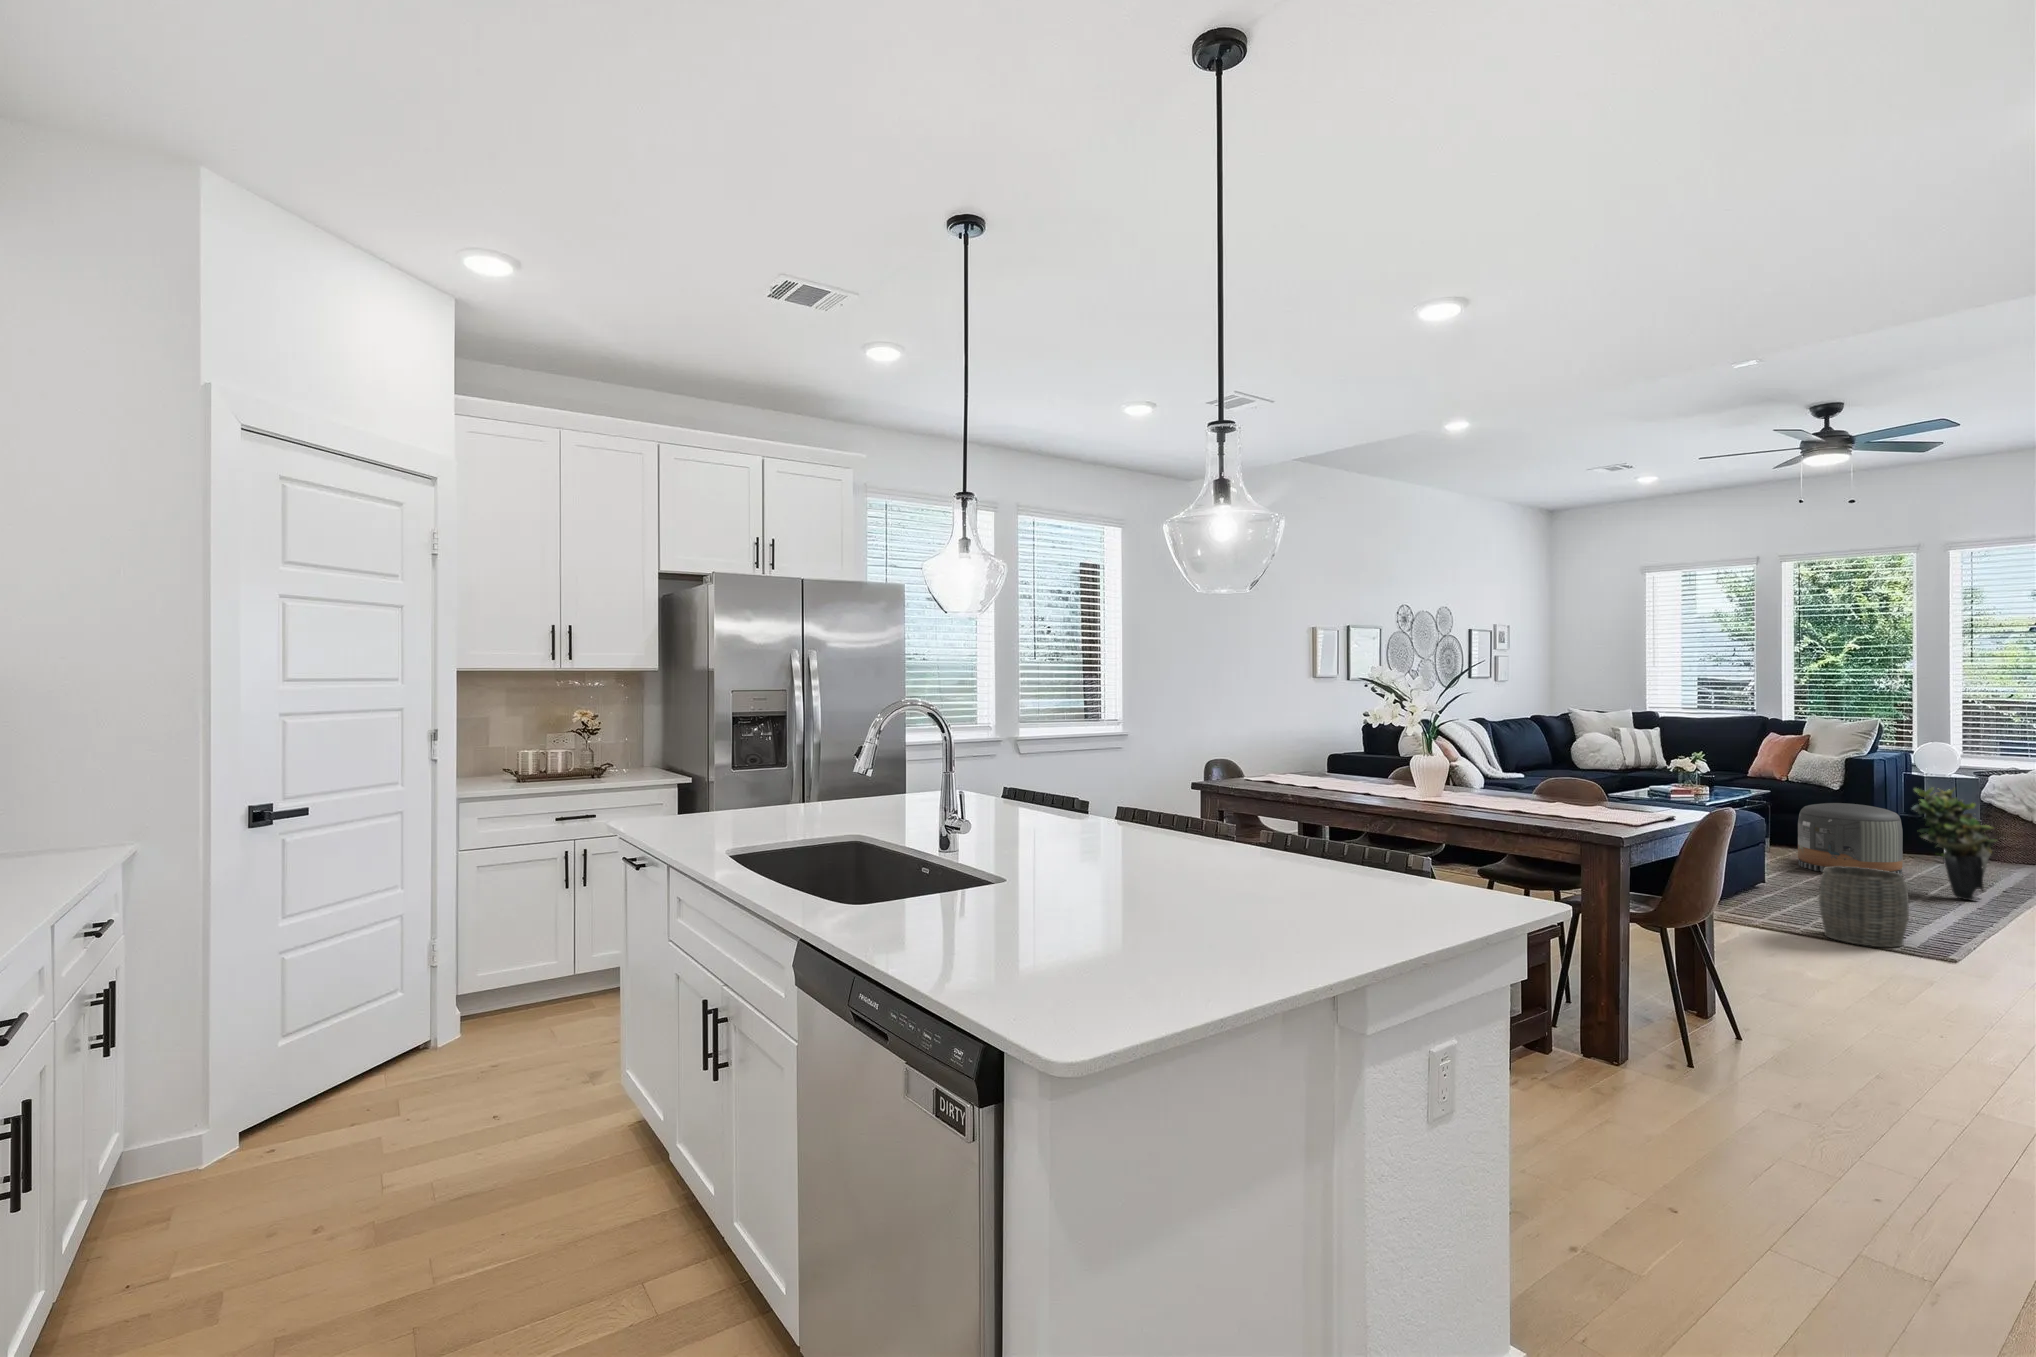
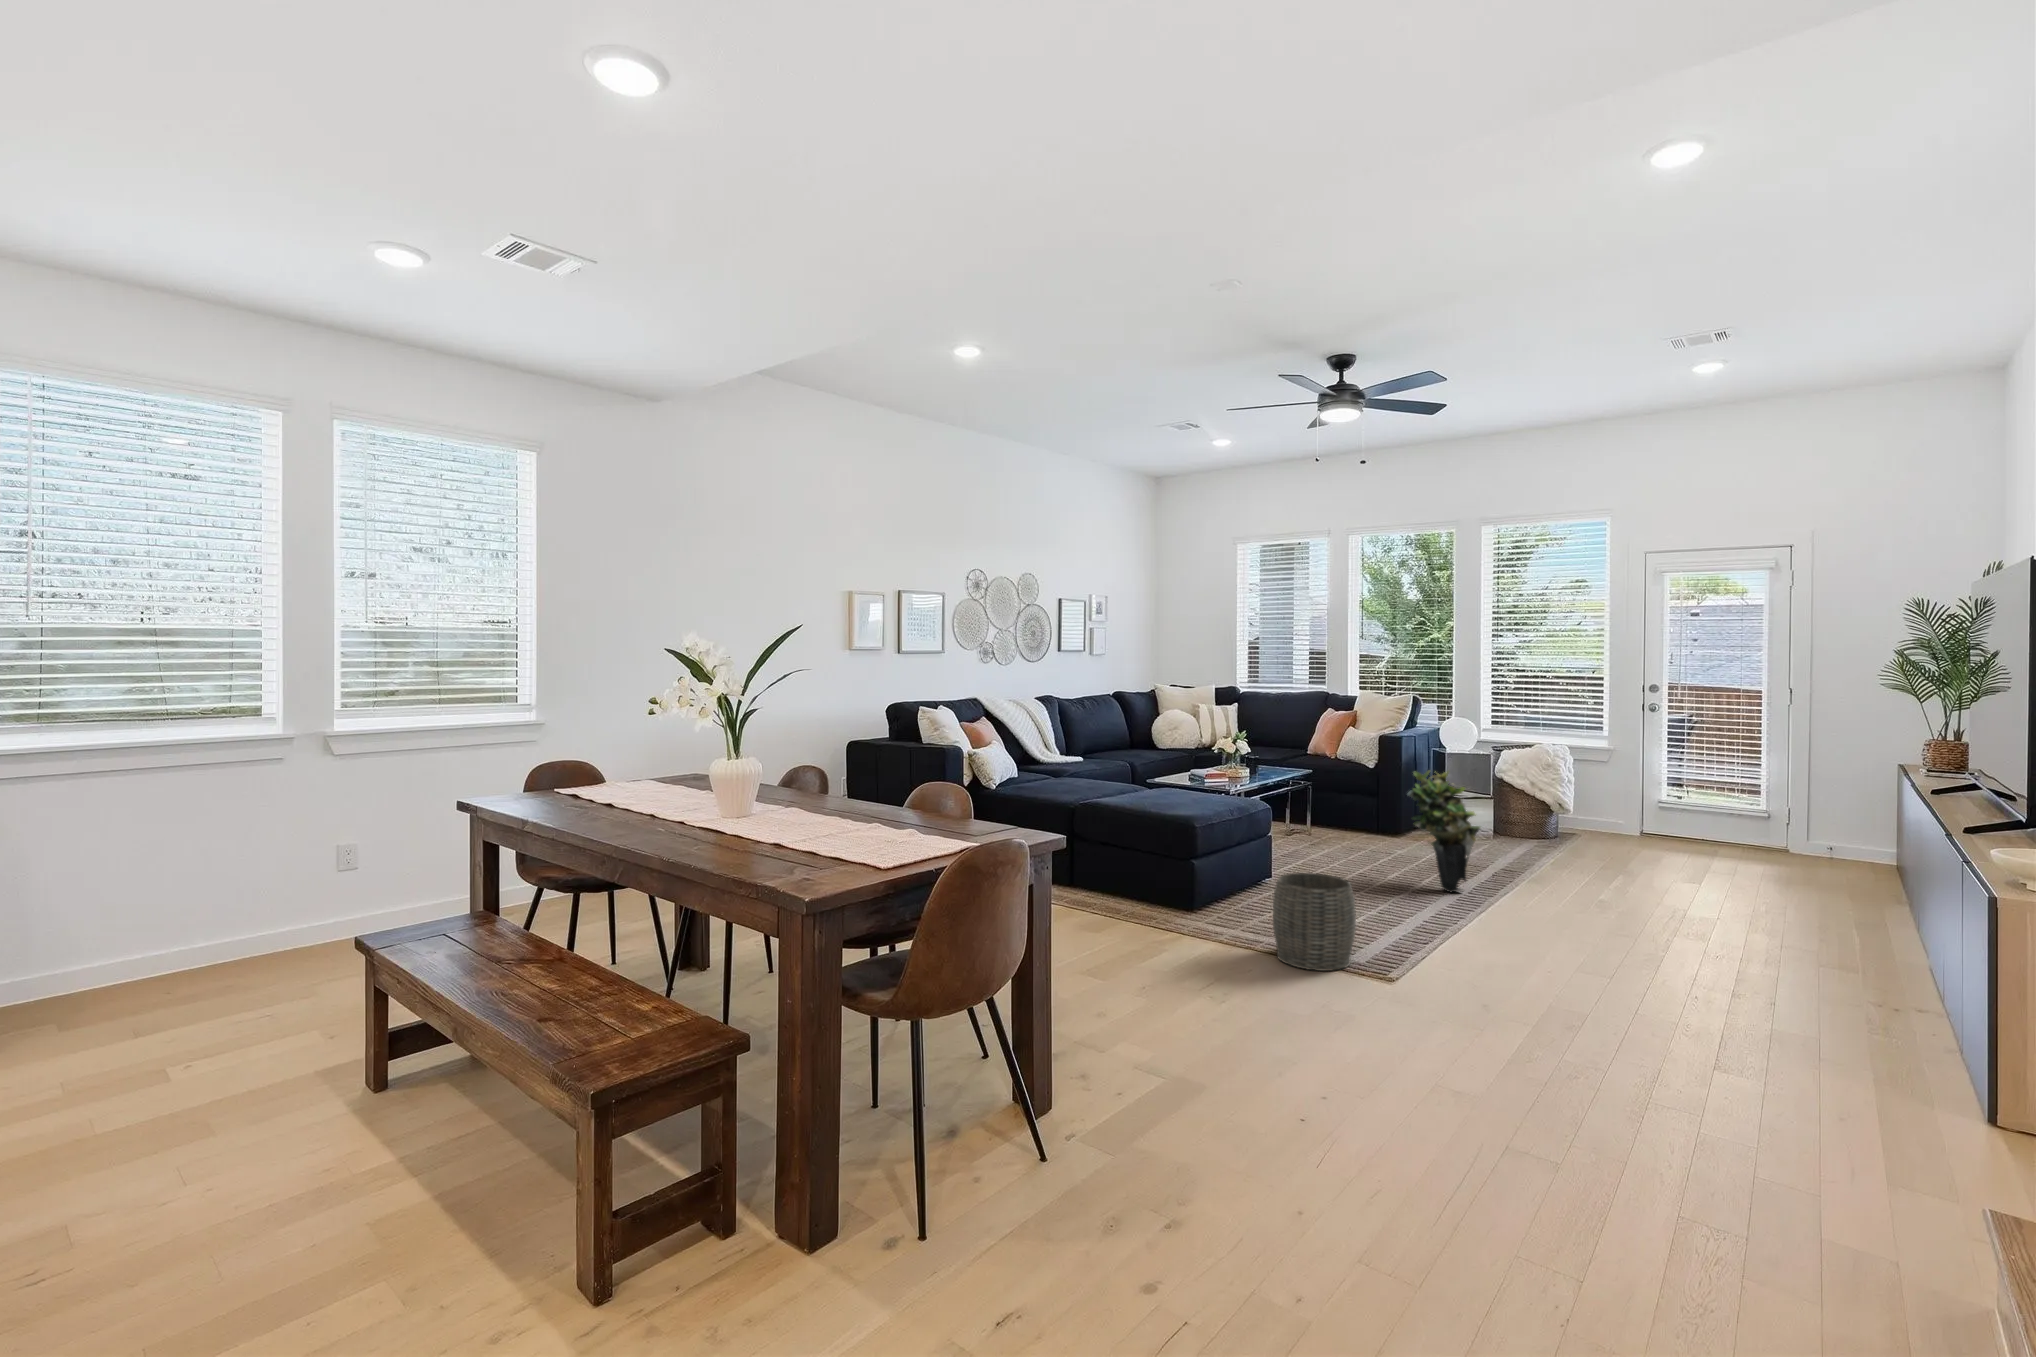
pouf: present [1798,803,1903,875] -> none [1323,786,1414,865]

